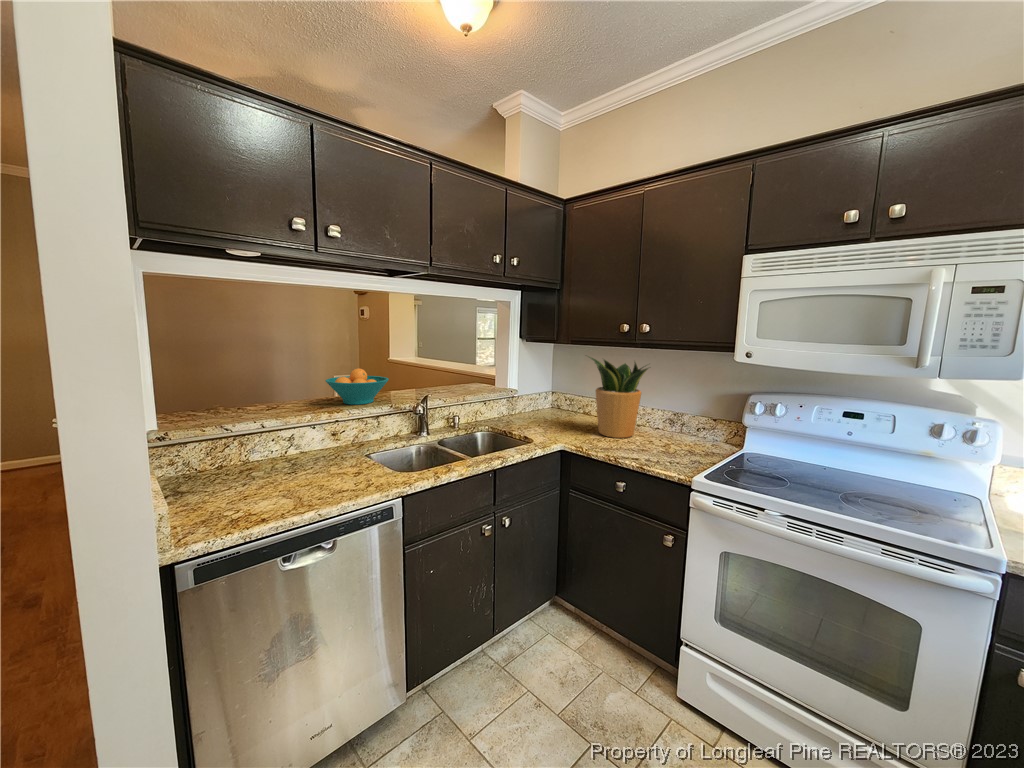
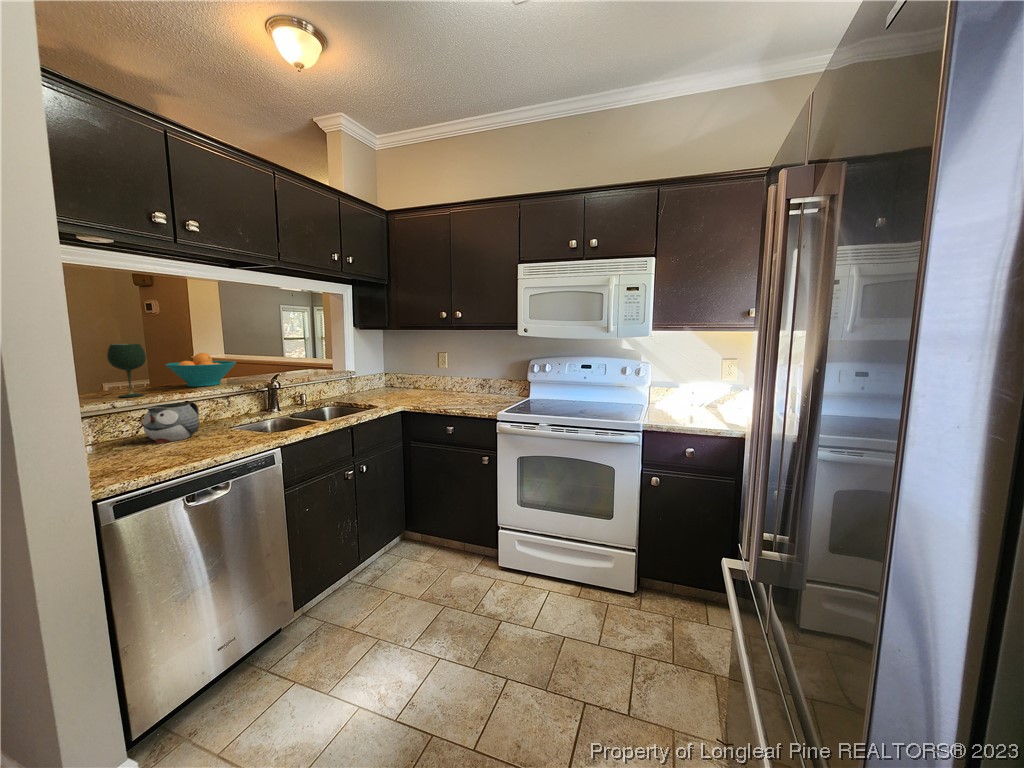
potted plant: present [588,356,648,438] -> none [415,337,466,399]
wine glass: none [269,360,302,415] -> present [107,344,146,397]
teapot: none [284,425,341,472] -> present [143,402,199,443]

